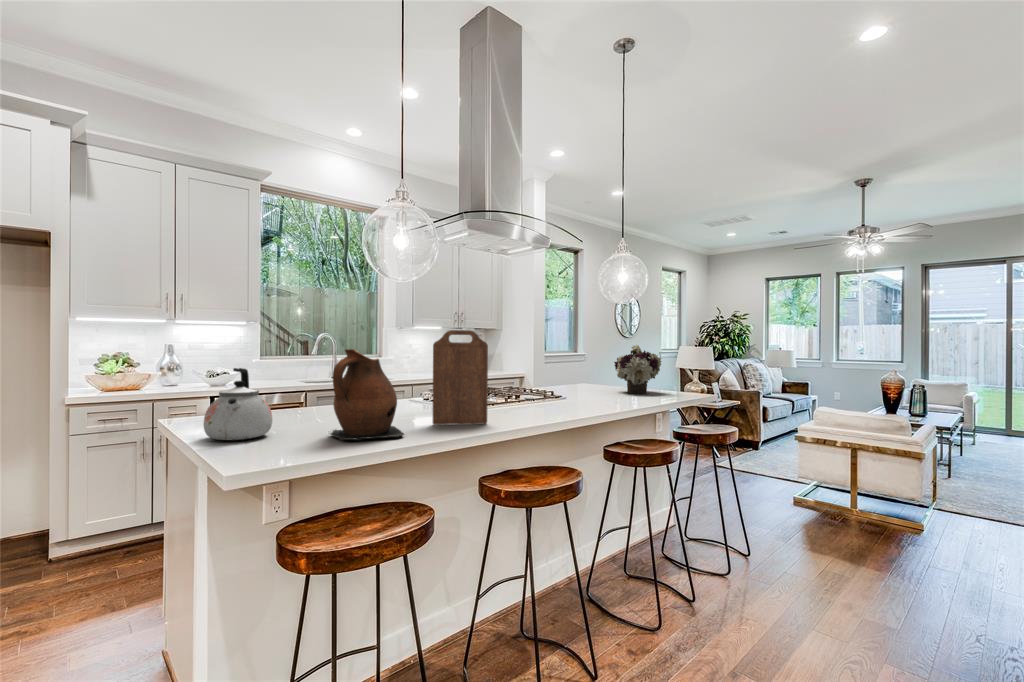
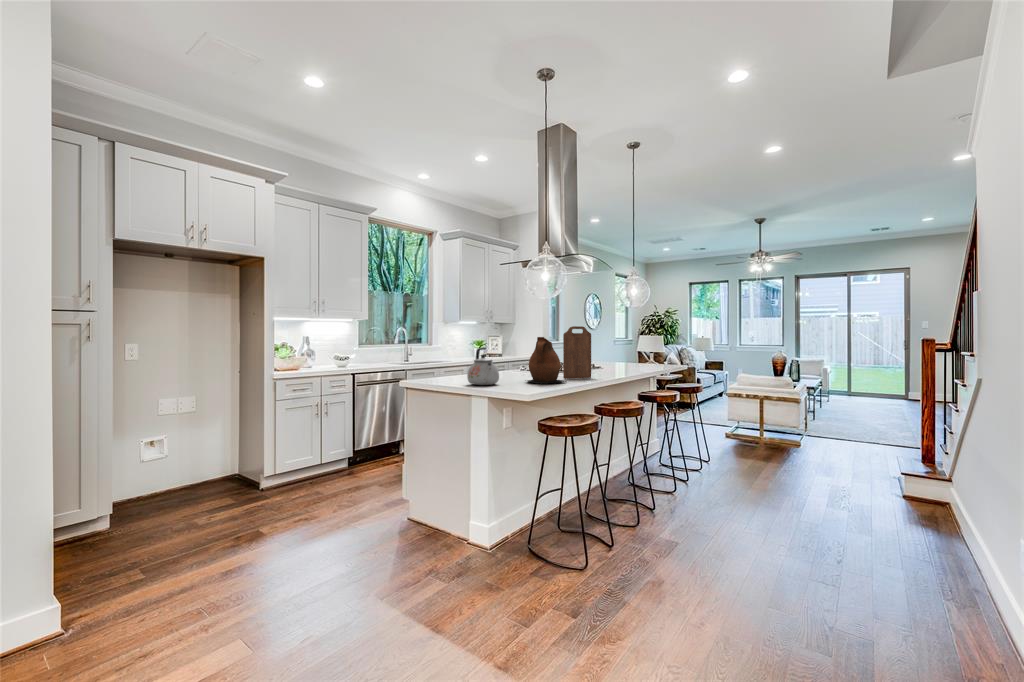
flower arrangement: present [614,345,661,394] -> none [620,334,652,366]

